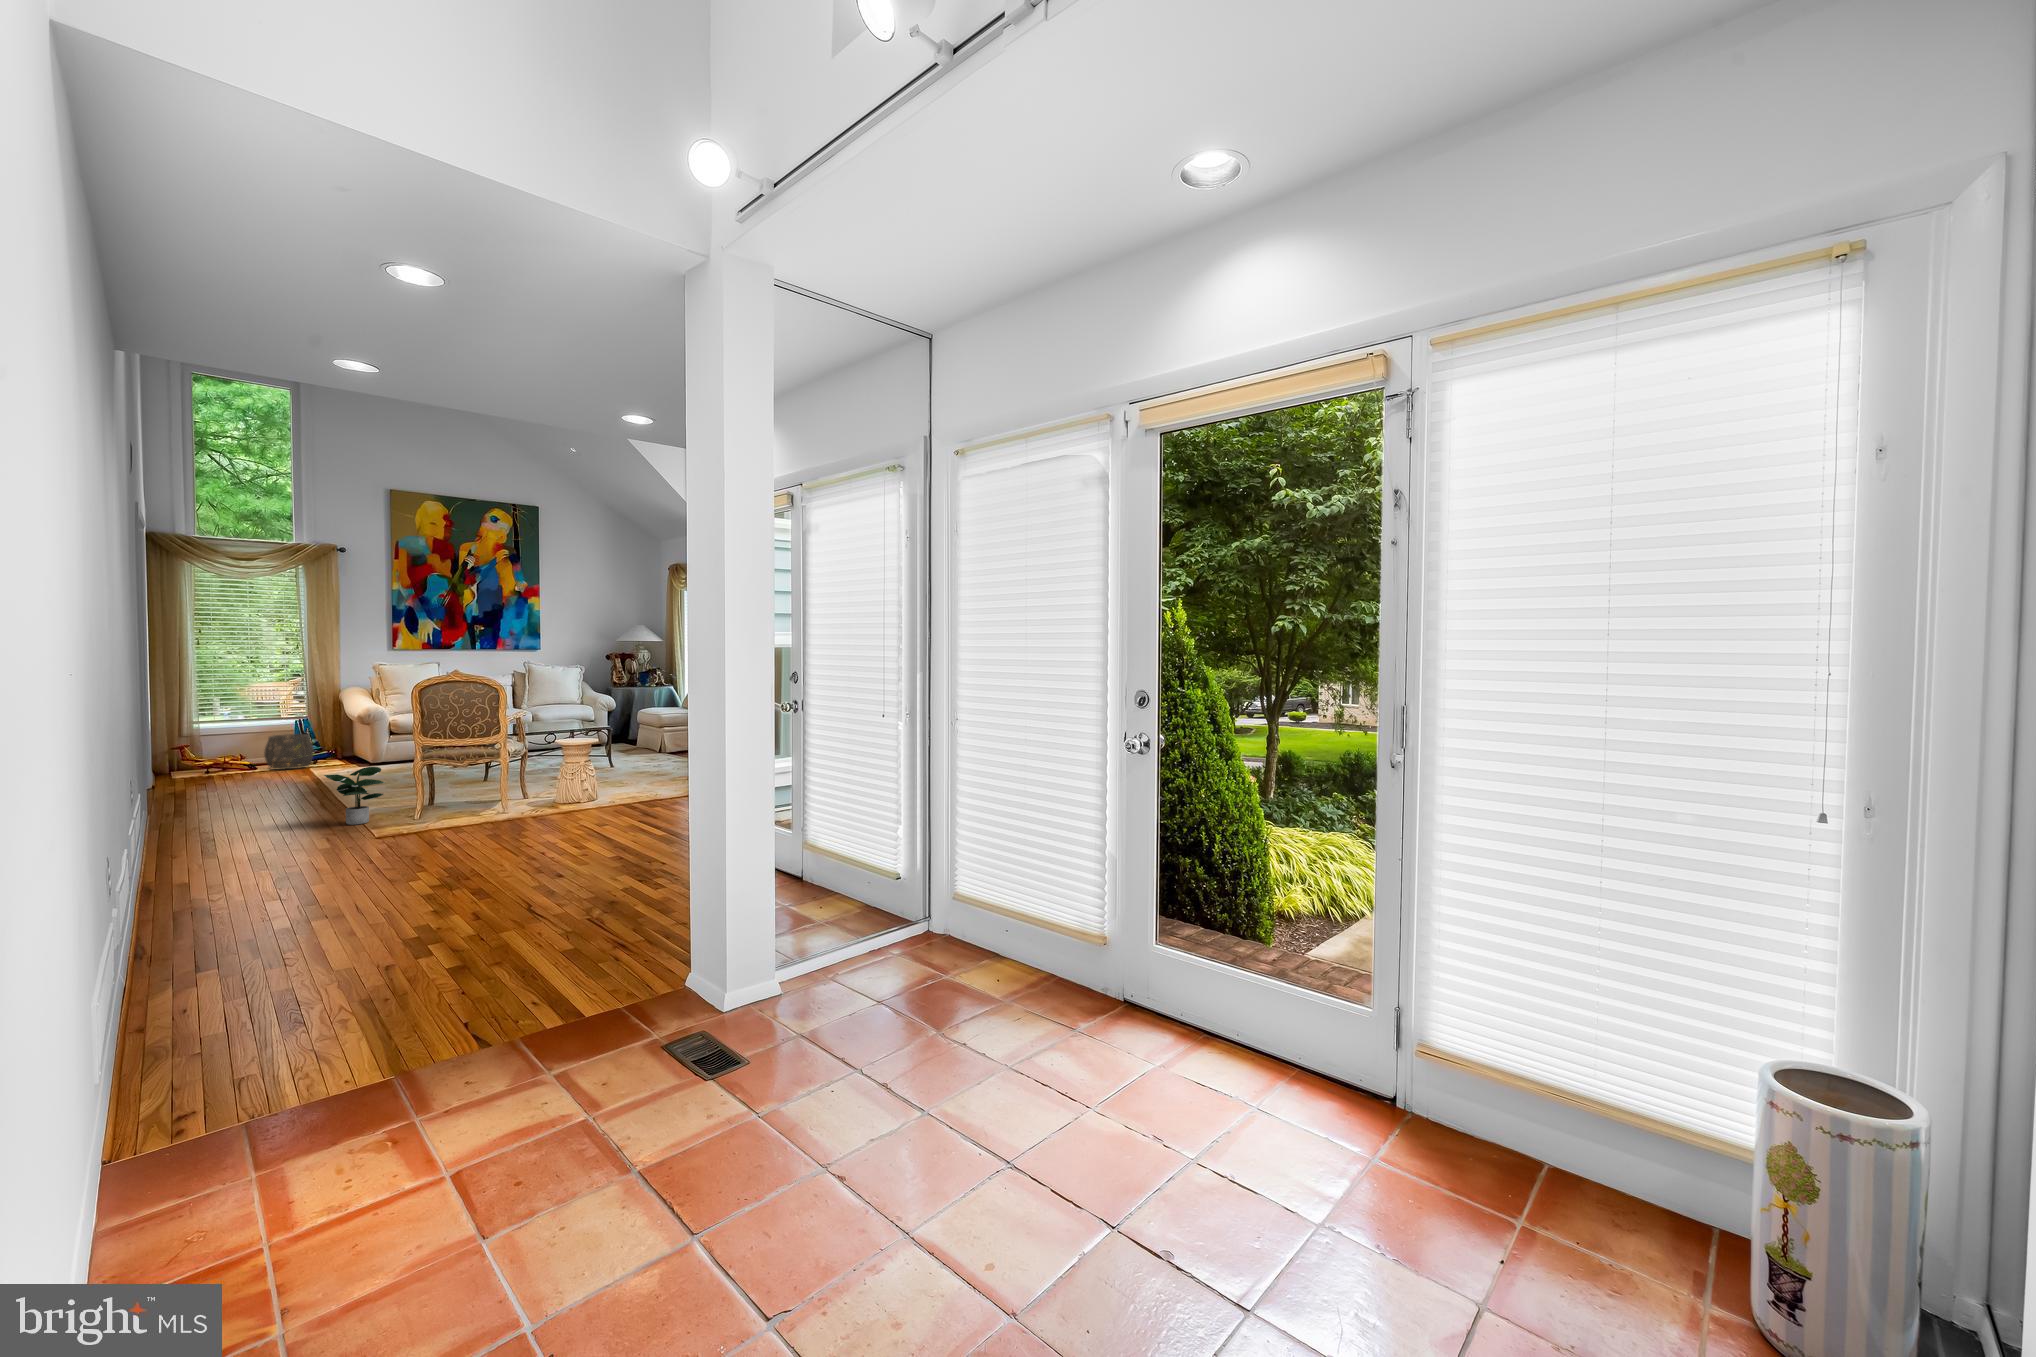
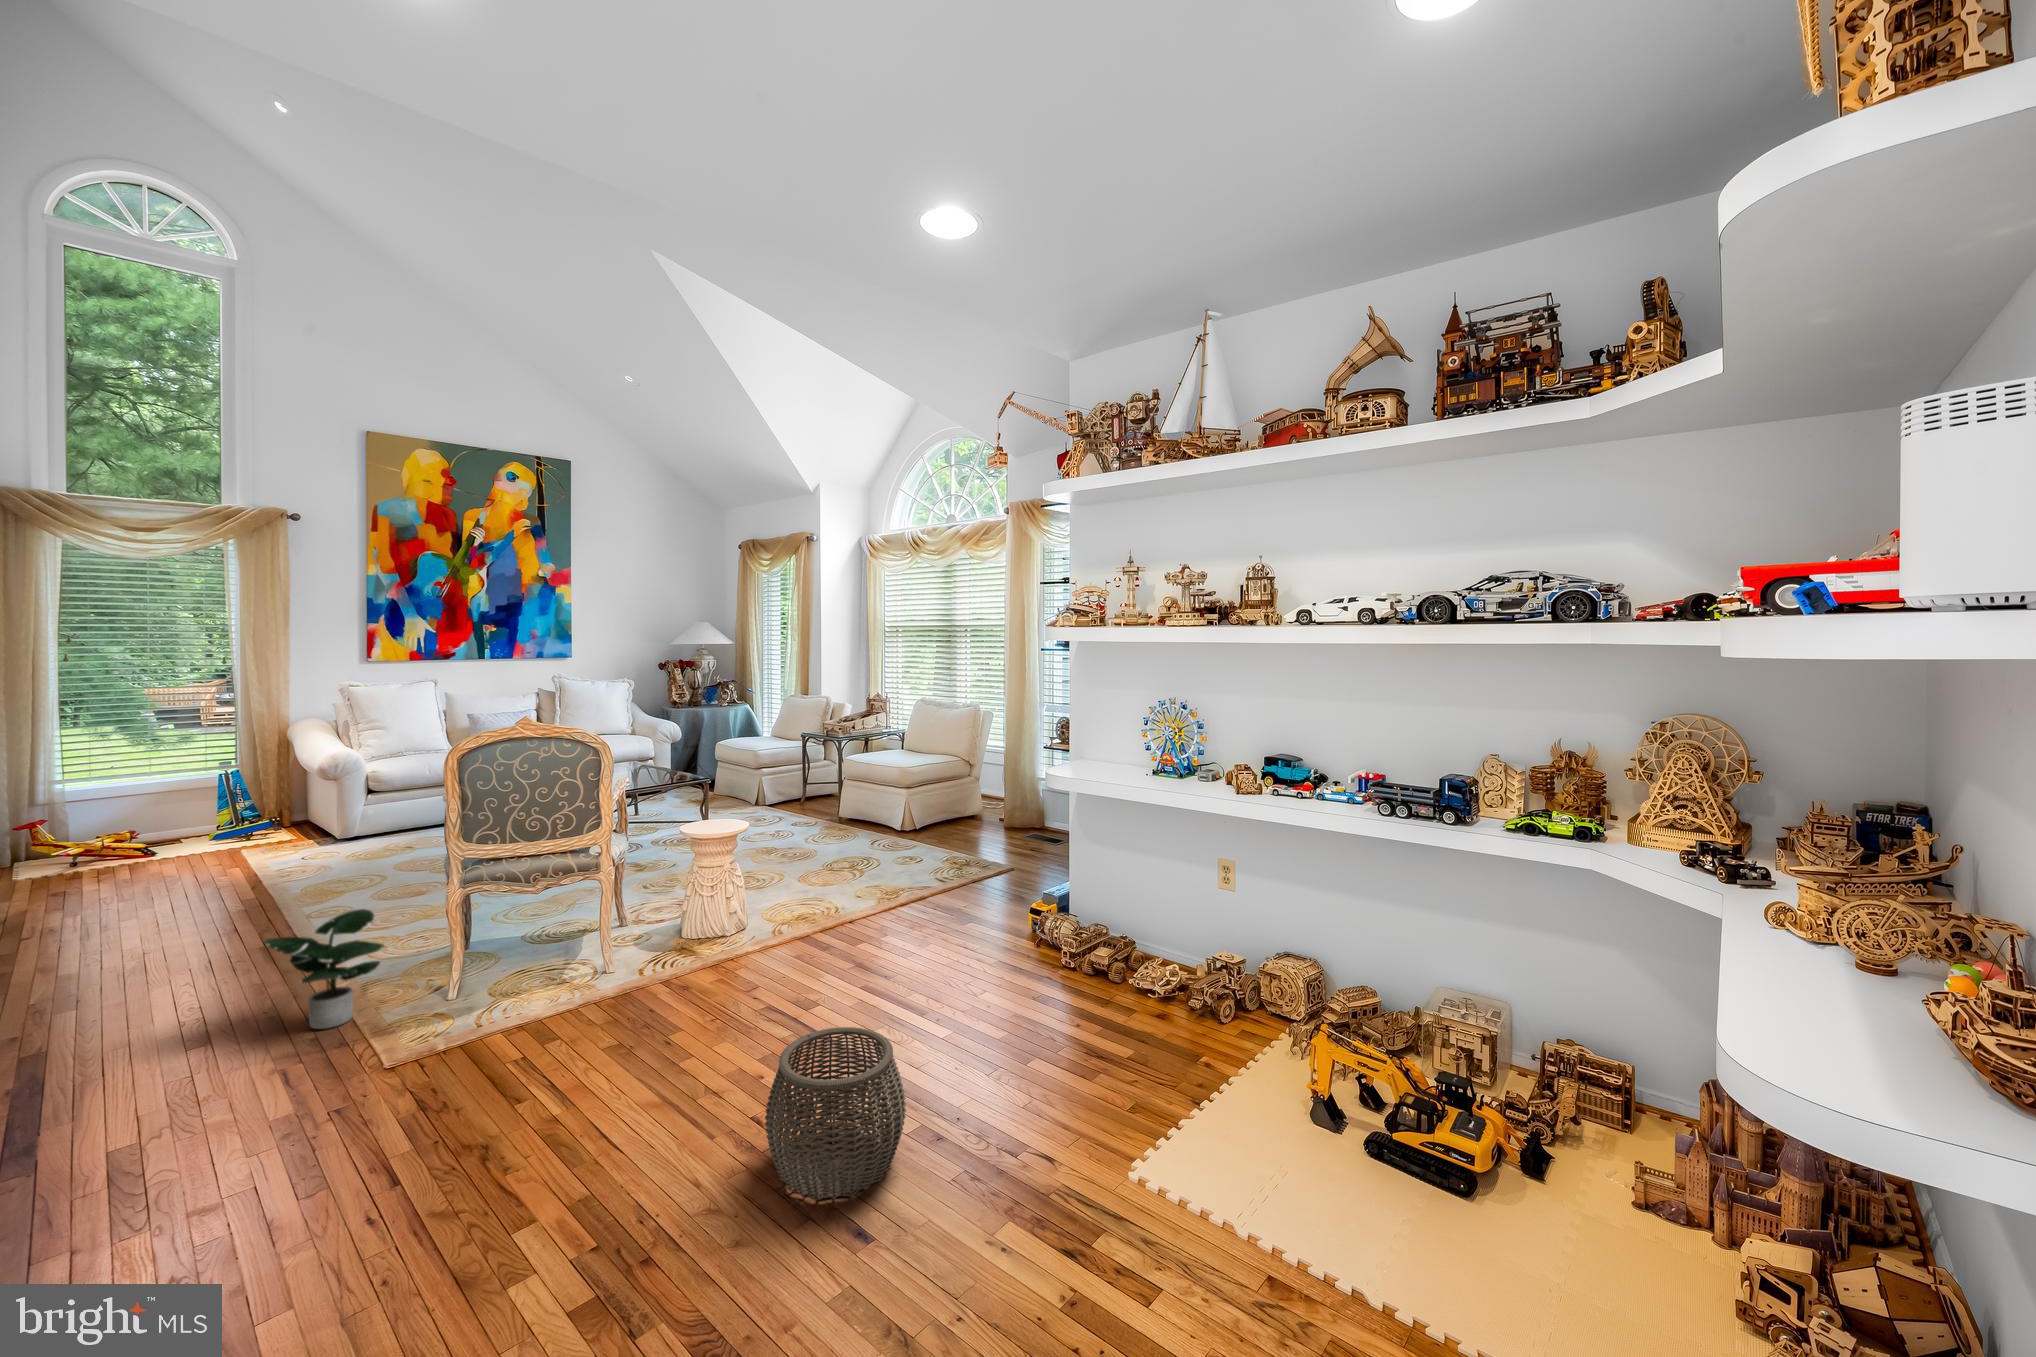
woven basket: present [264,734,314,770] -> present [765,1027,906,1200]

